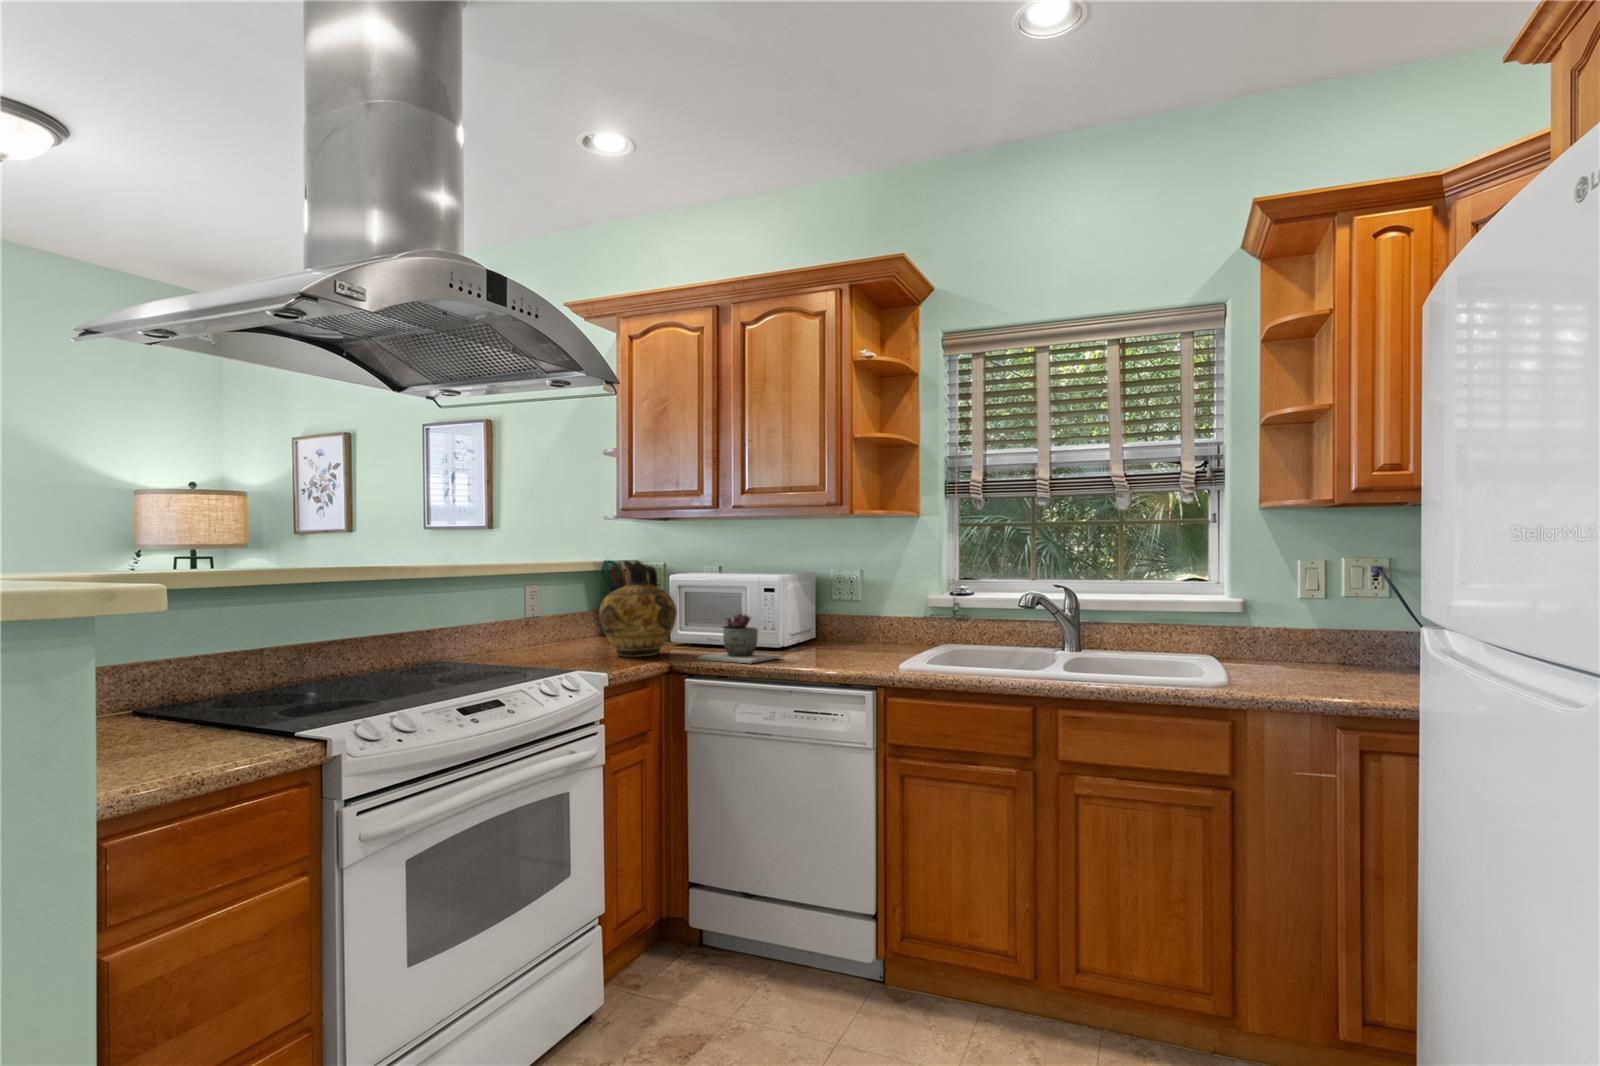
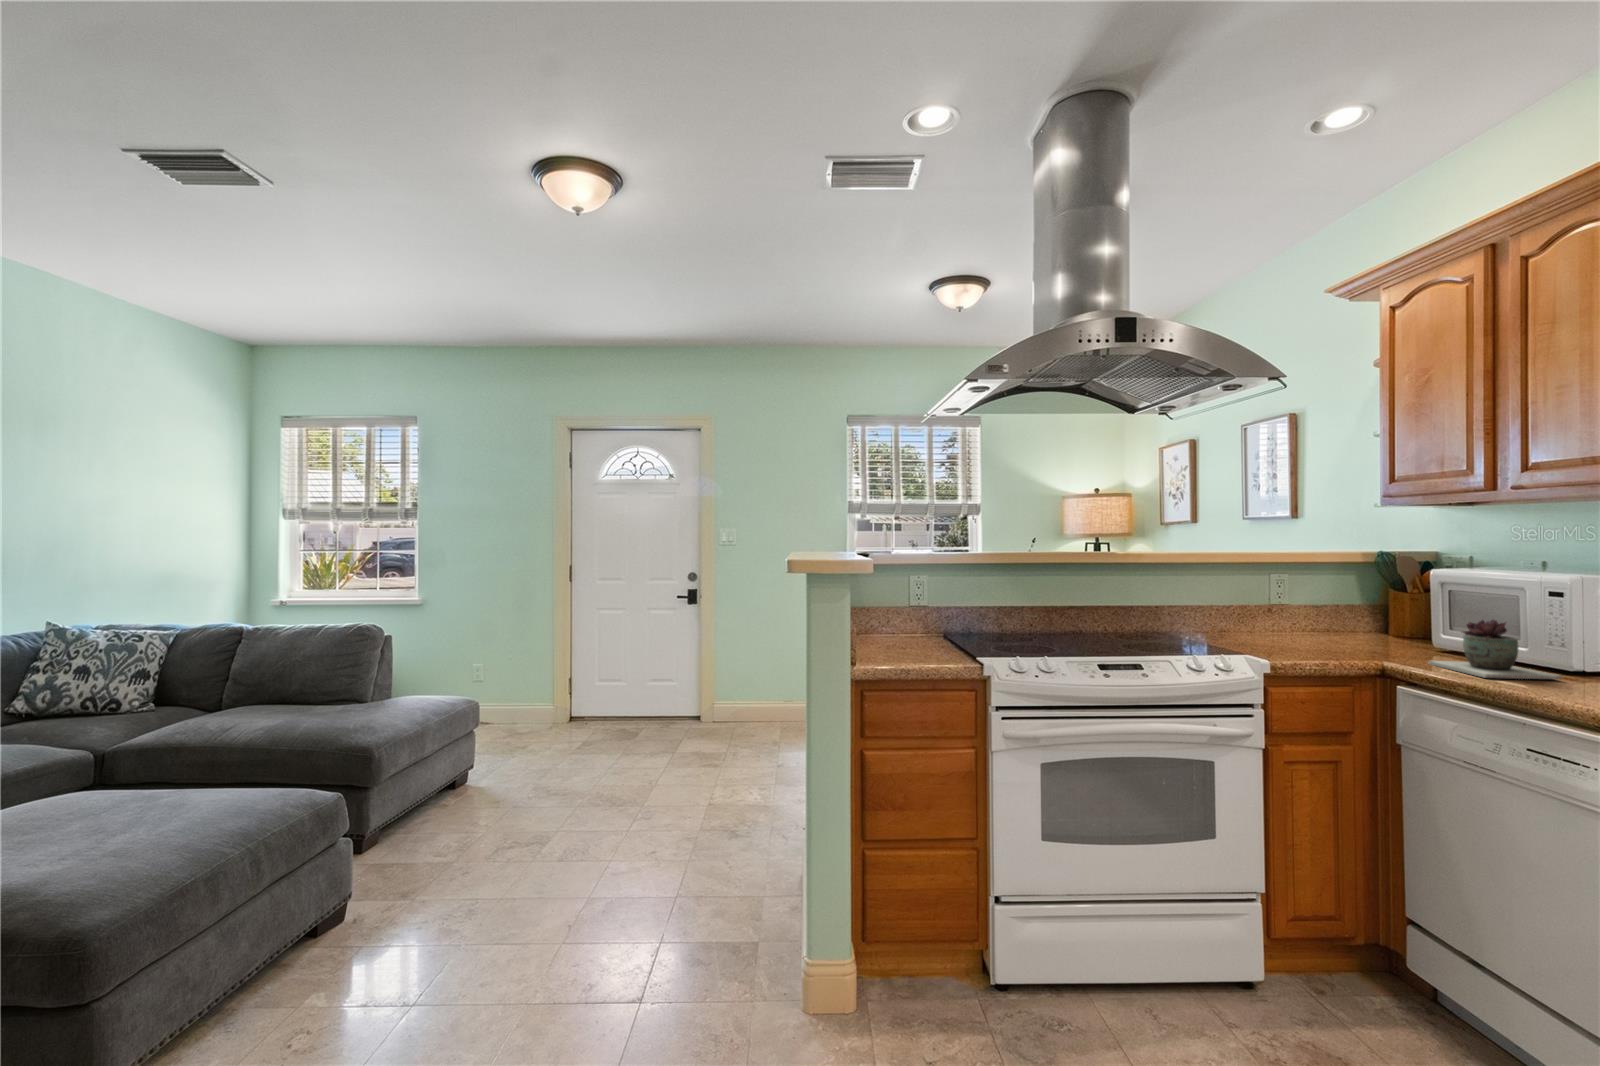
ceramic jug: present [599,561,677,657] -> none [1320,554,1419,653]

